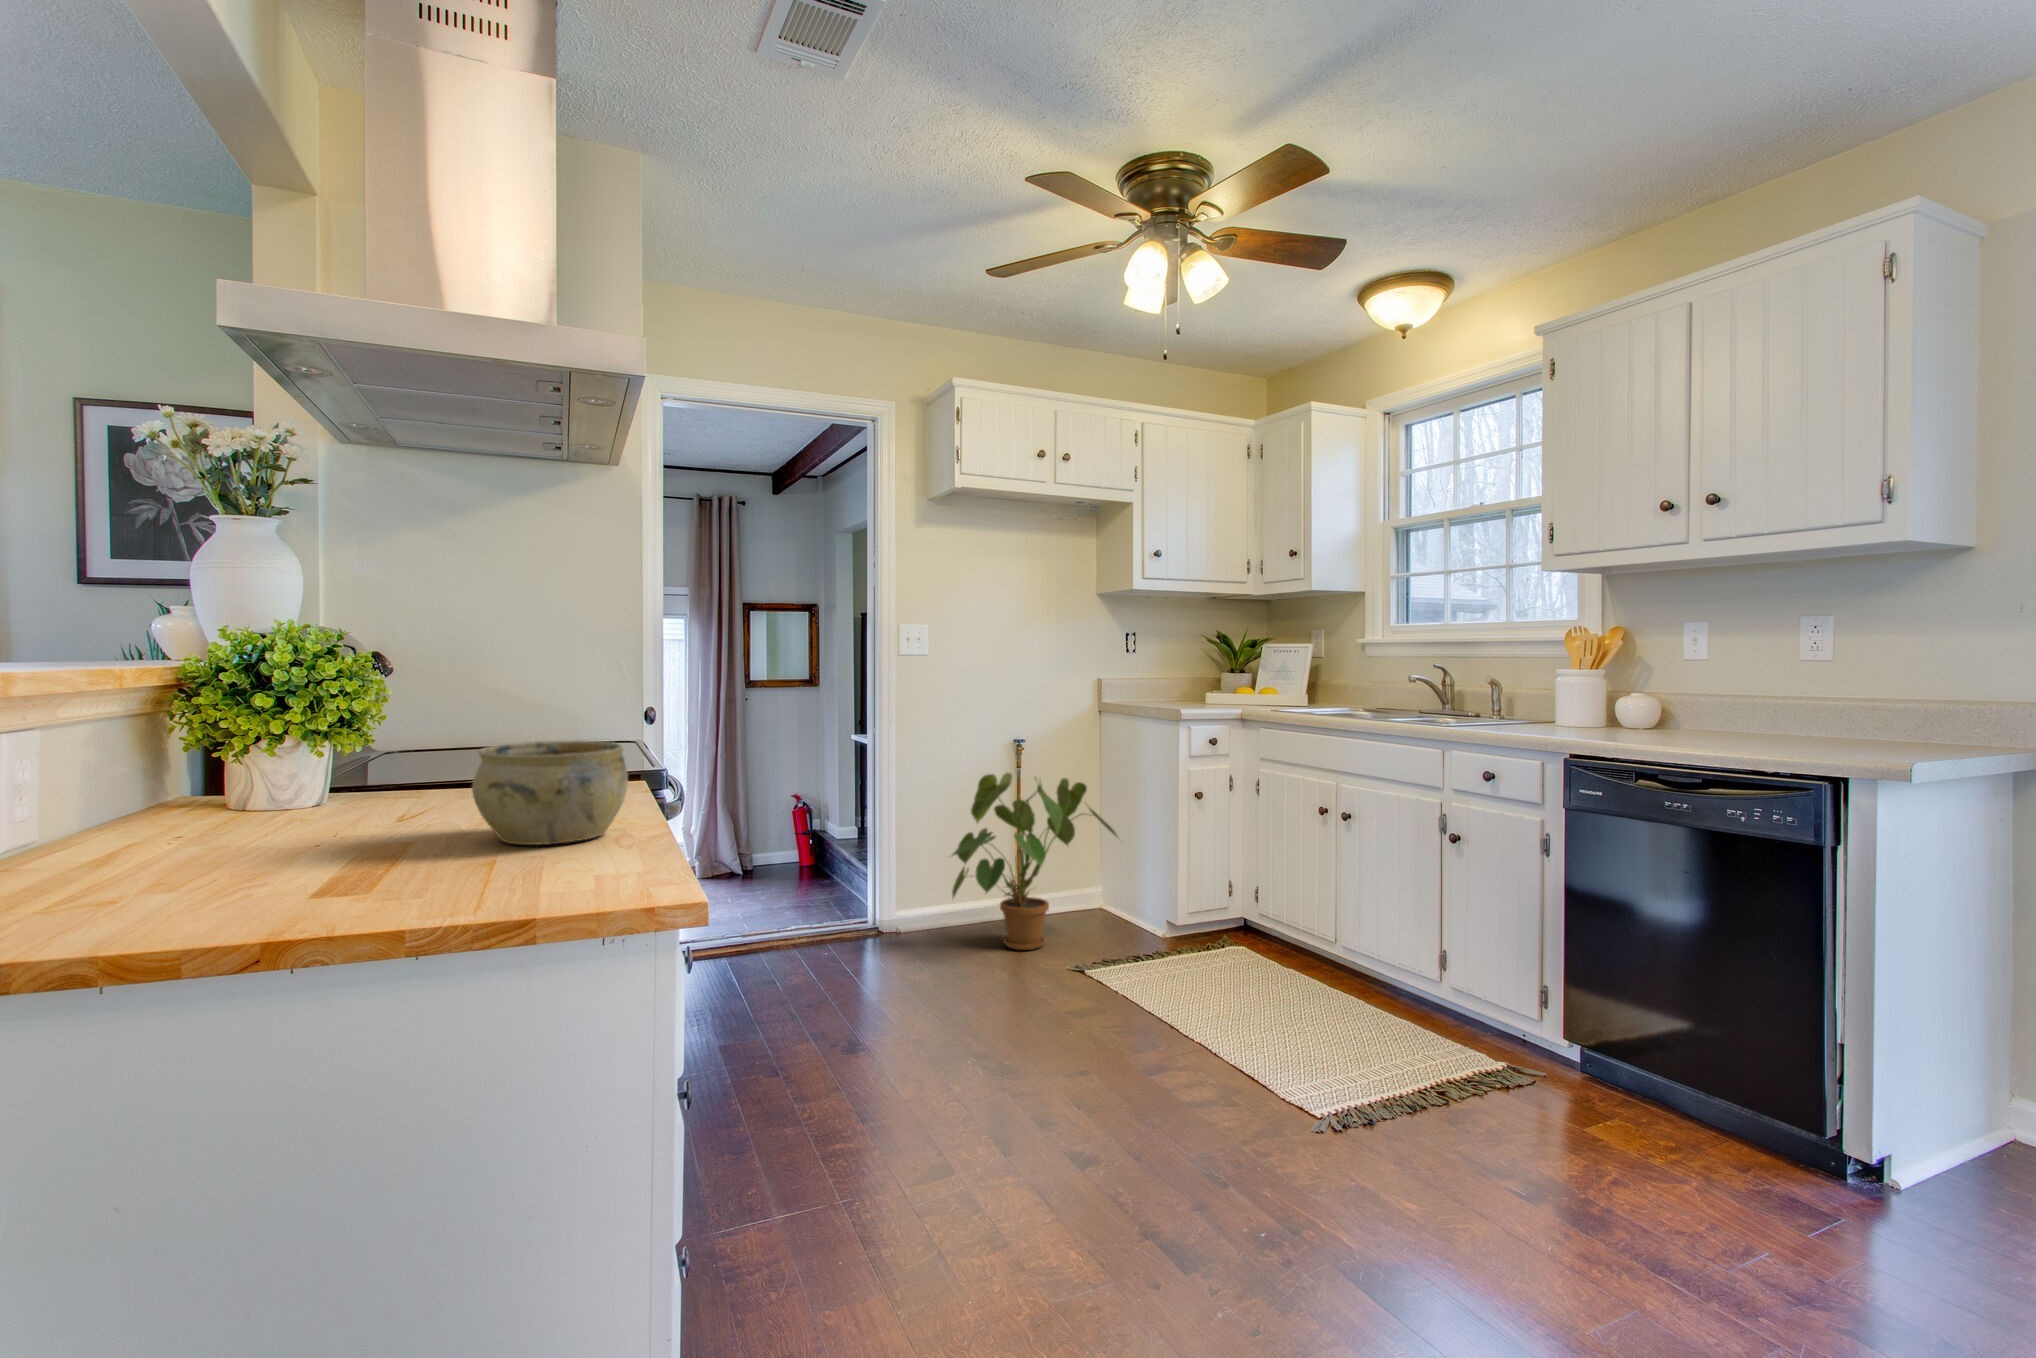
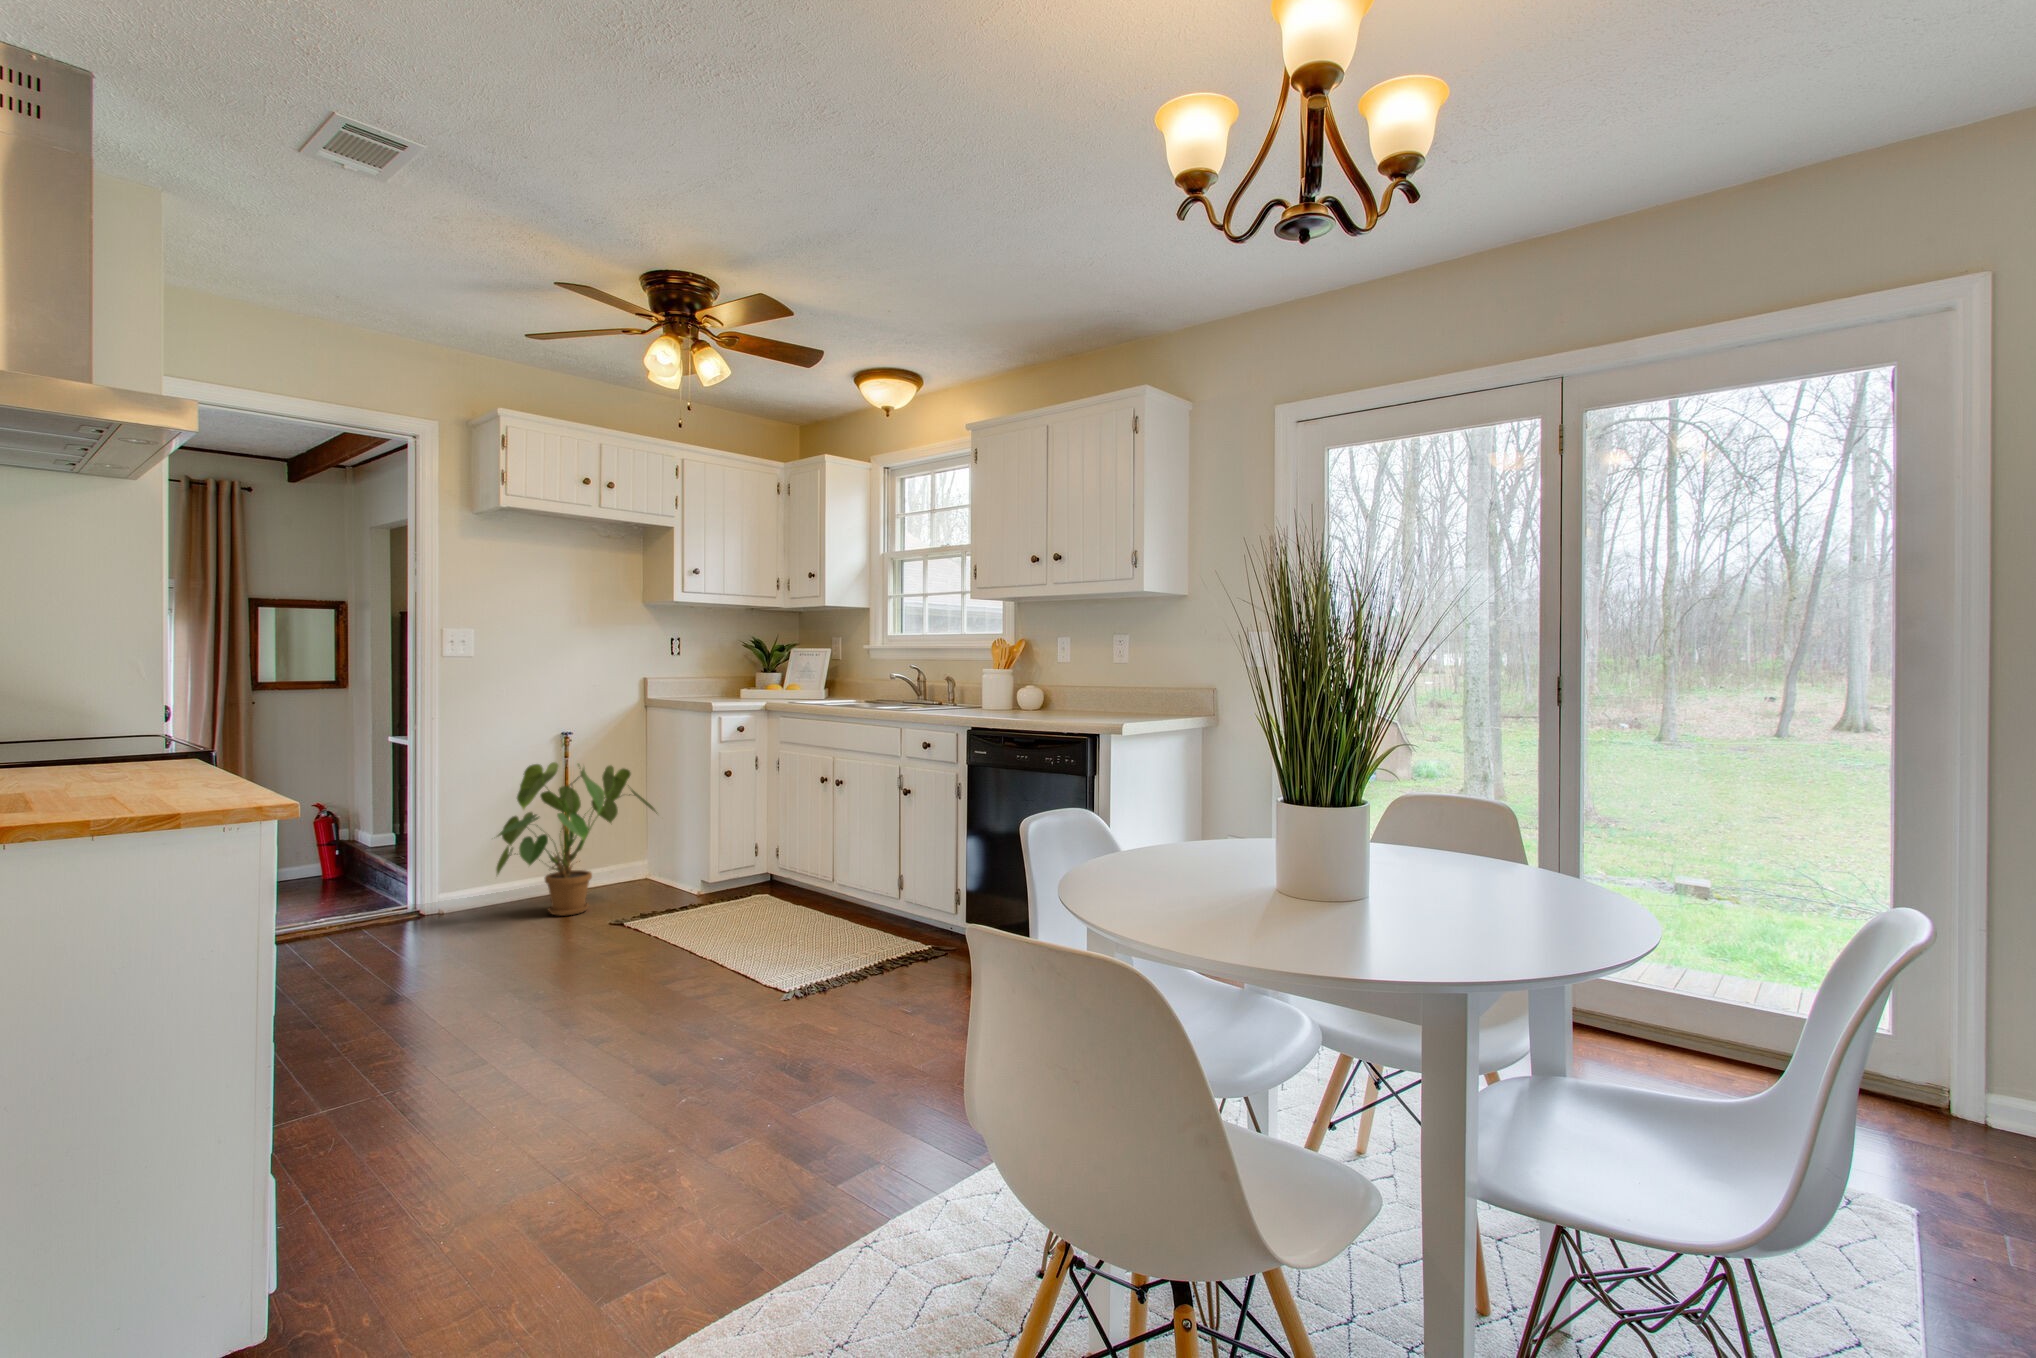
ceramic bowl: present [472,740,628,845] -> none [55,721,200,798]

